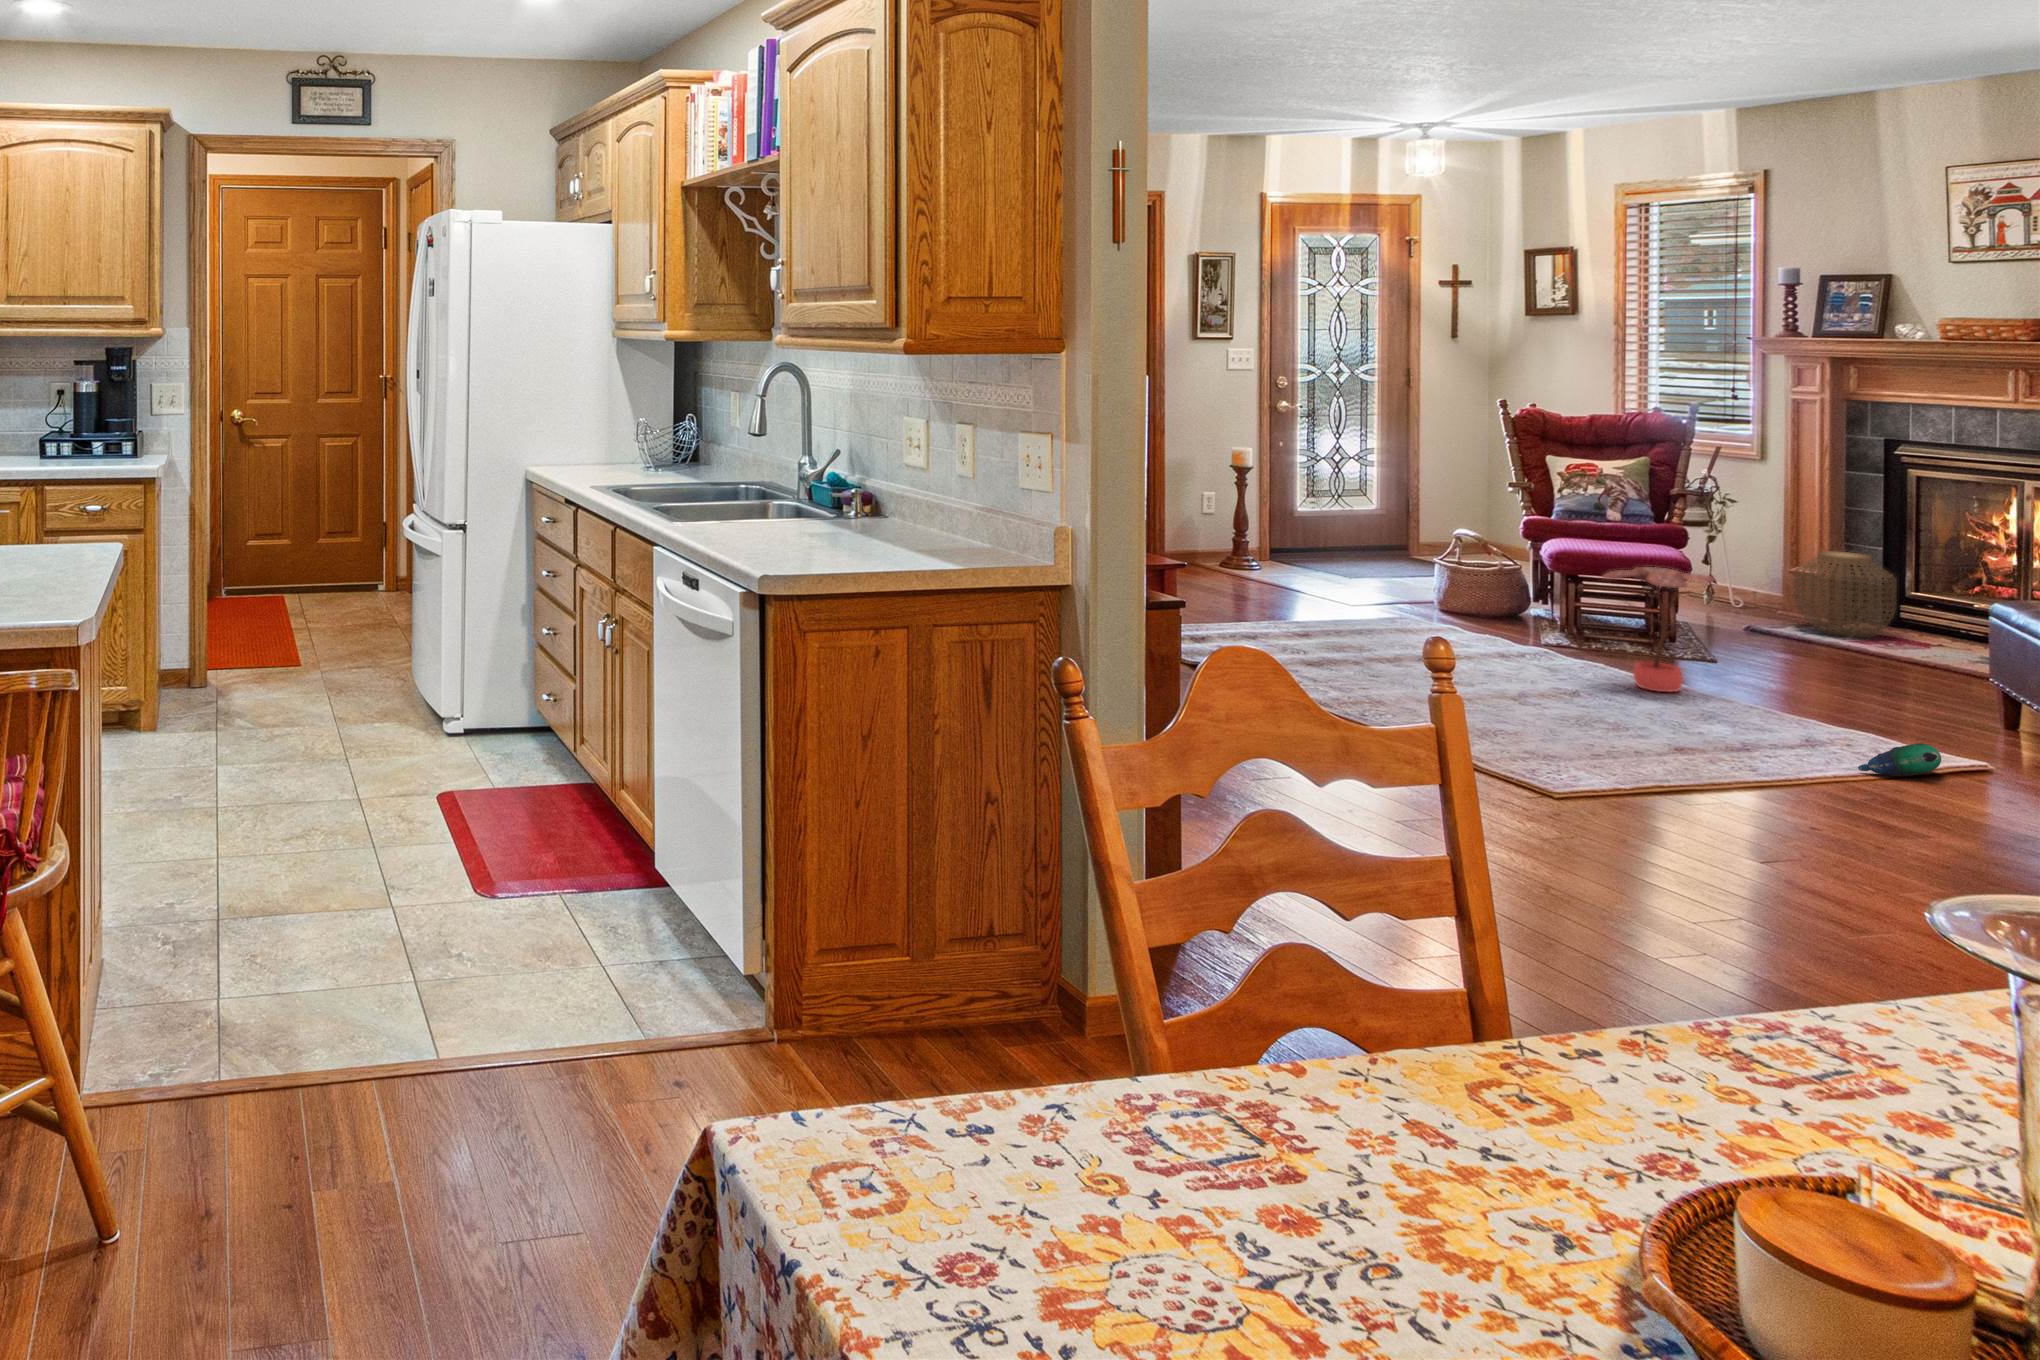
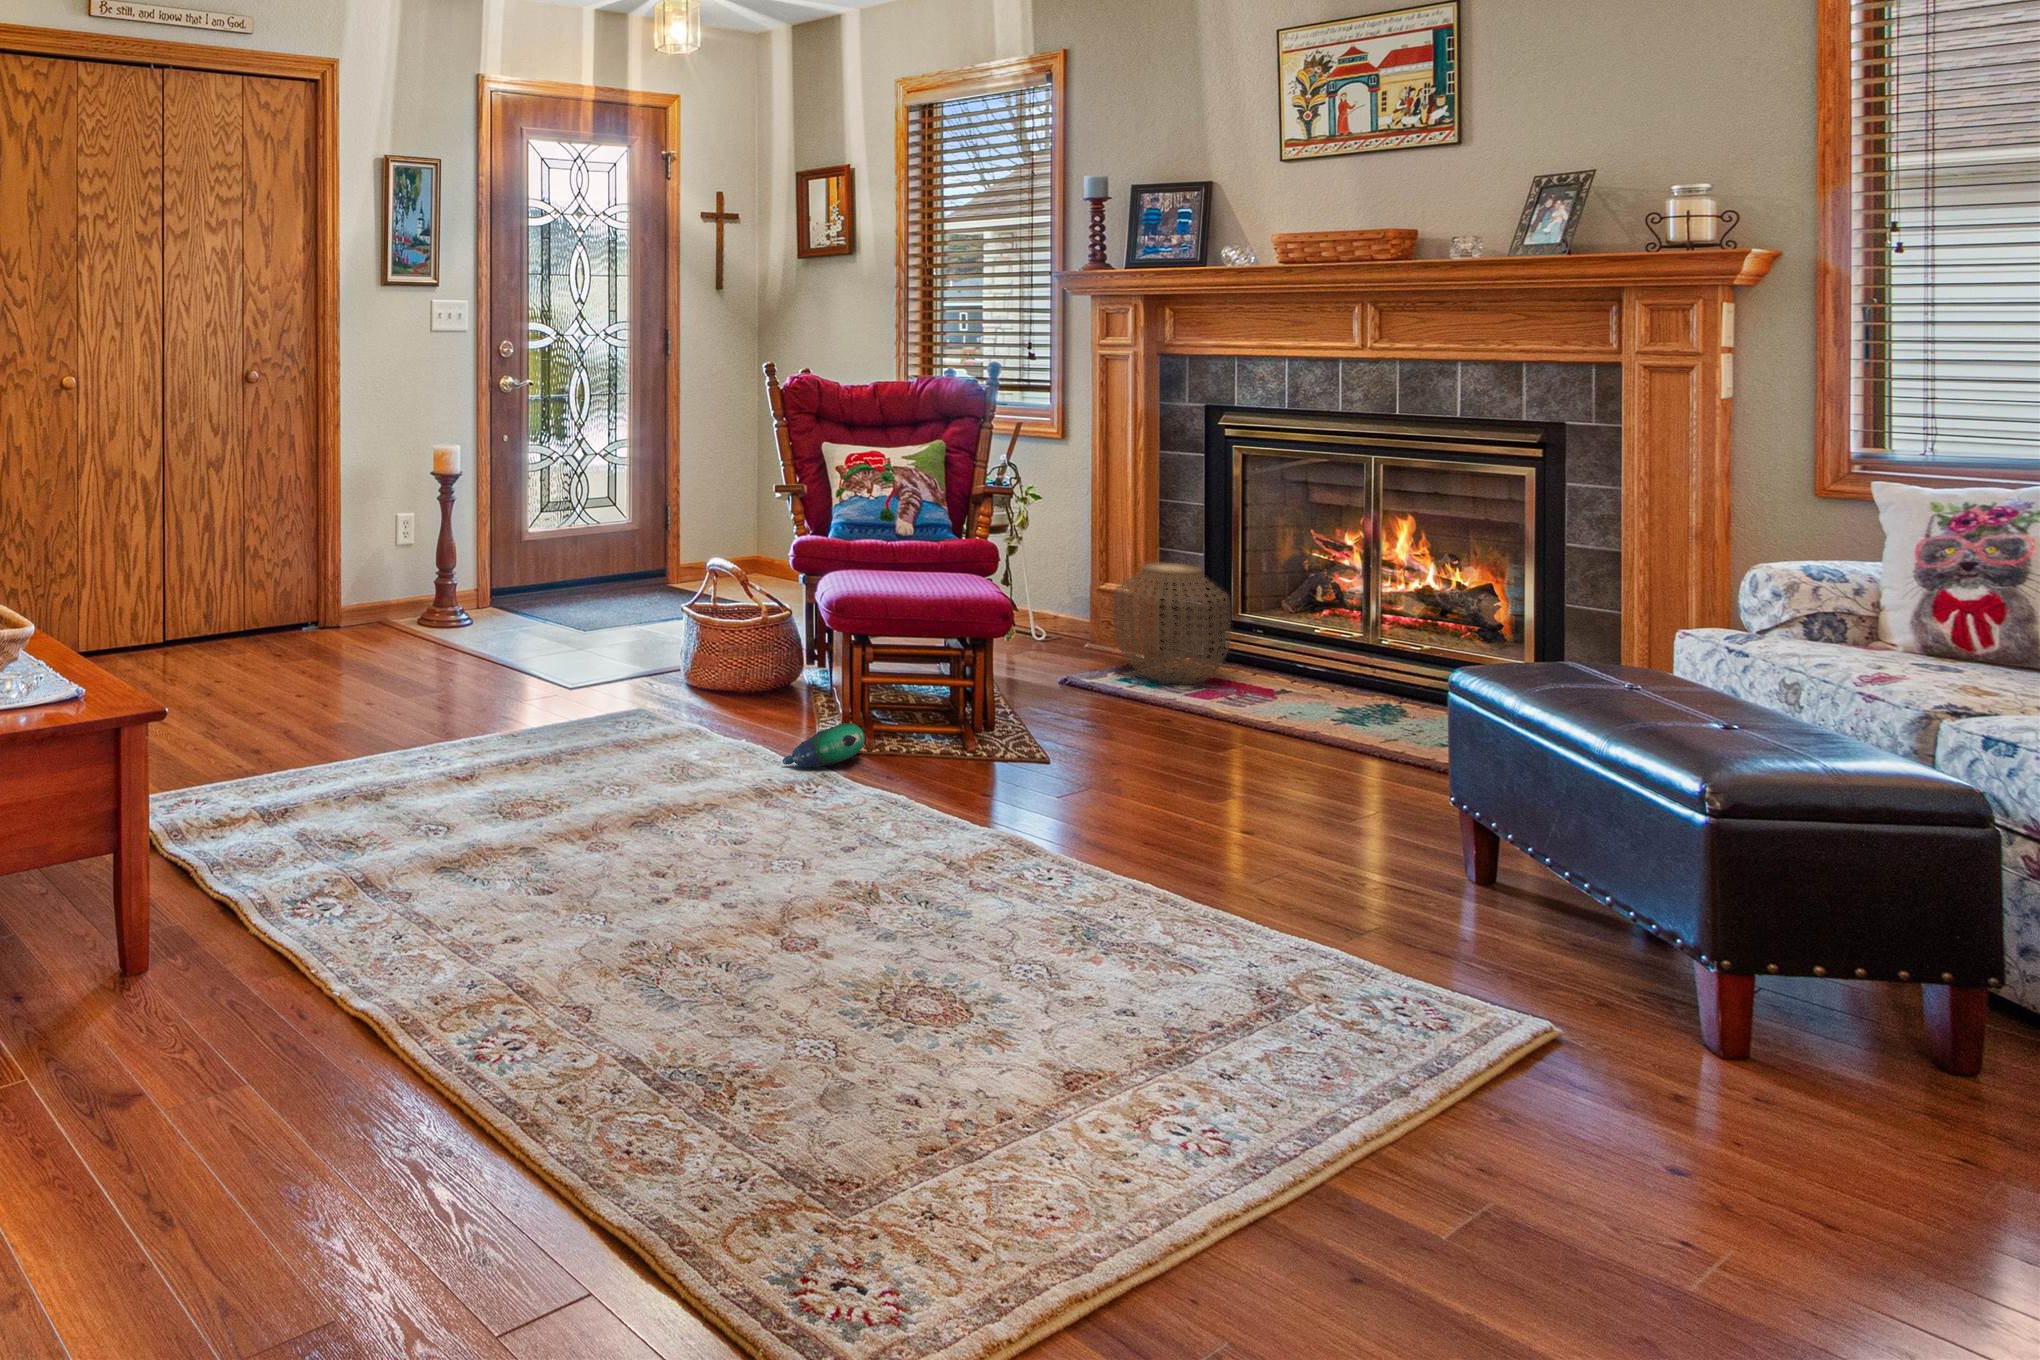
potted plant: present [1603,567,1715,692] -> none [906,632,1072,859]
plush toy: present [1858,743,1941,776] -> present [783,723,865,768]

